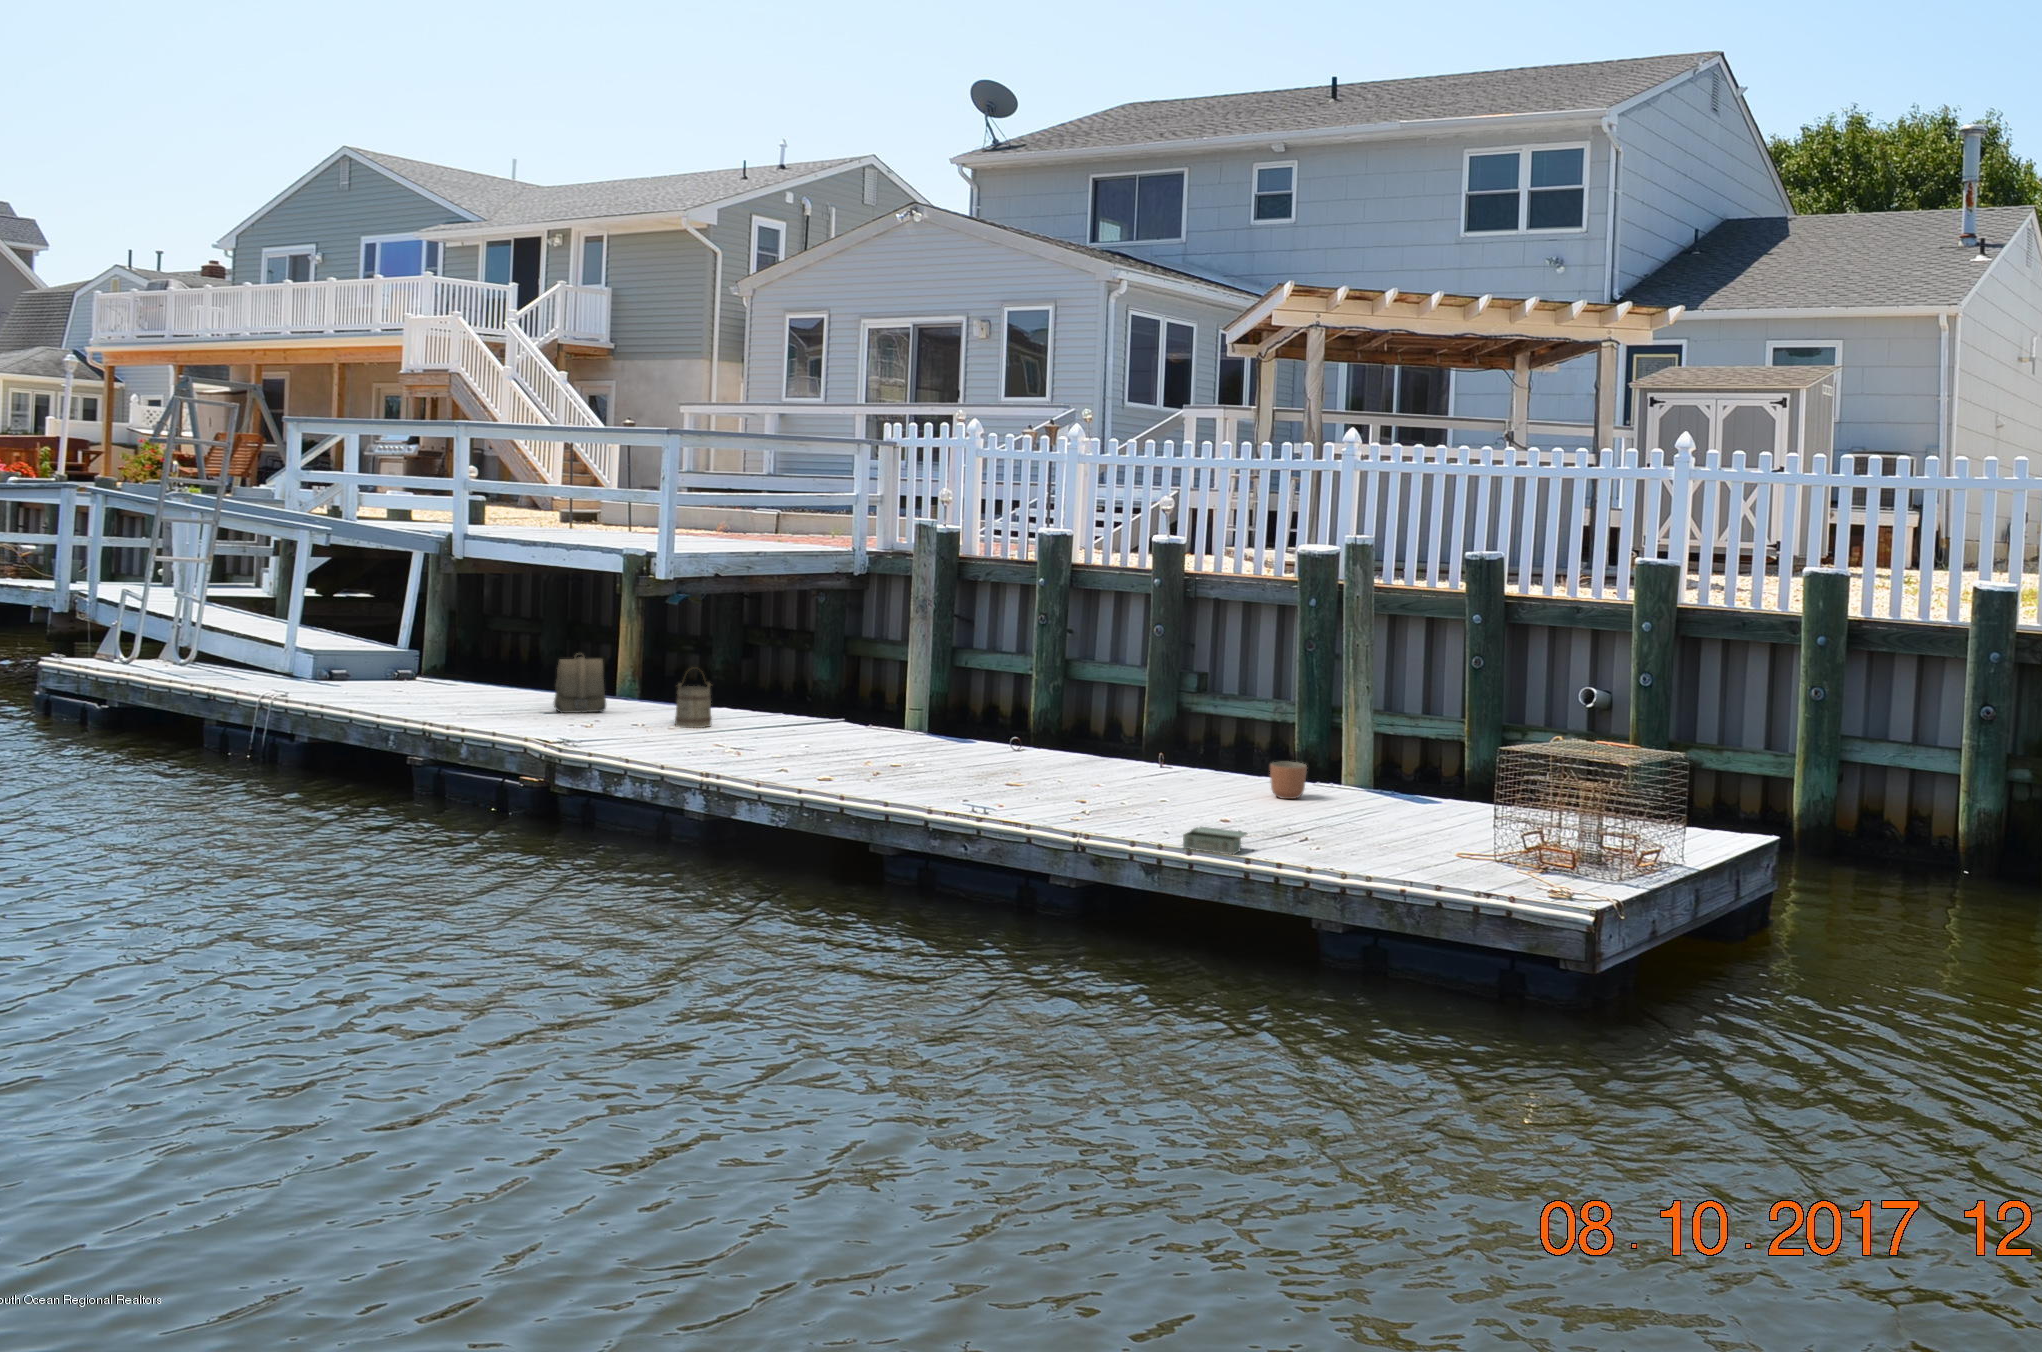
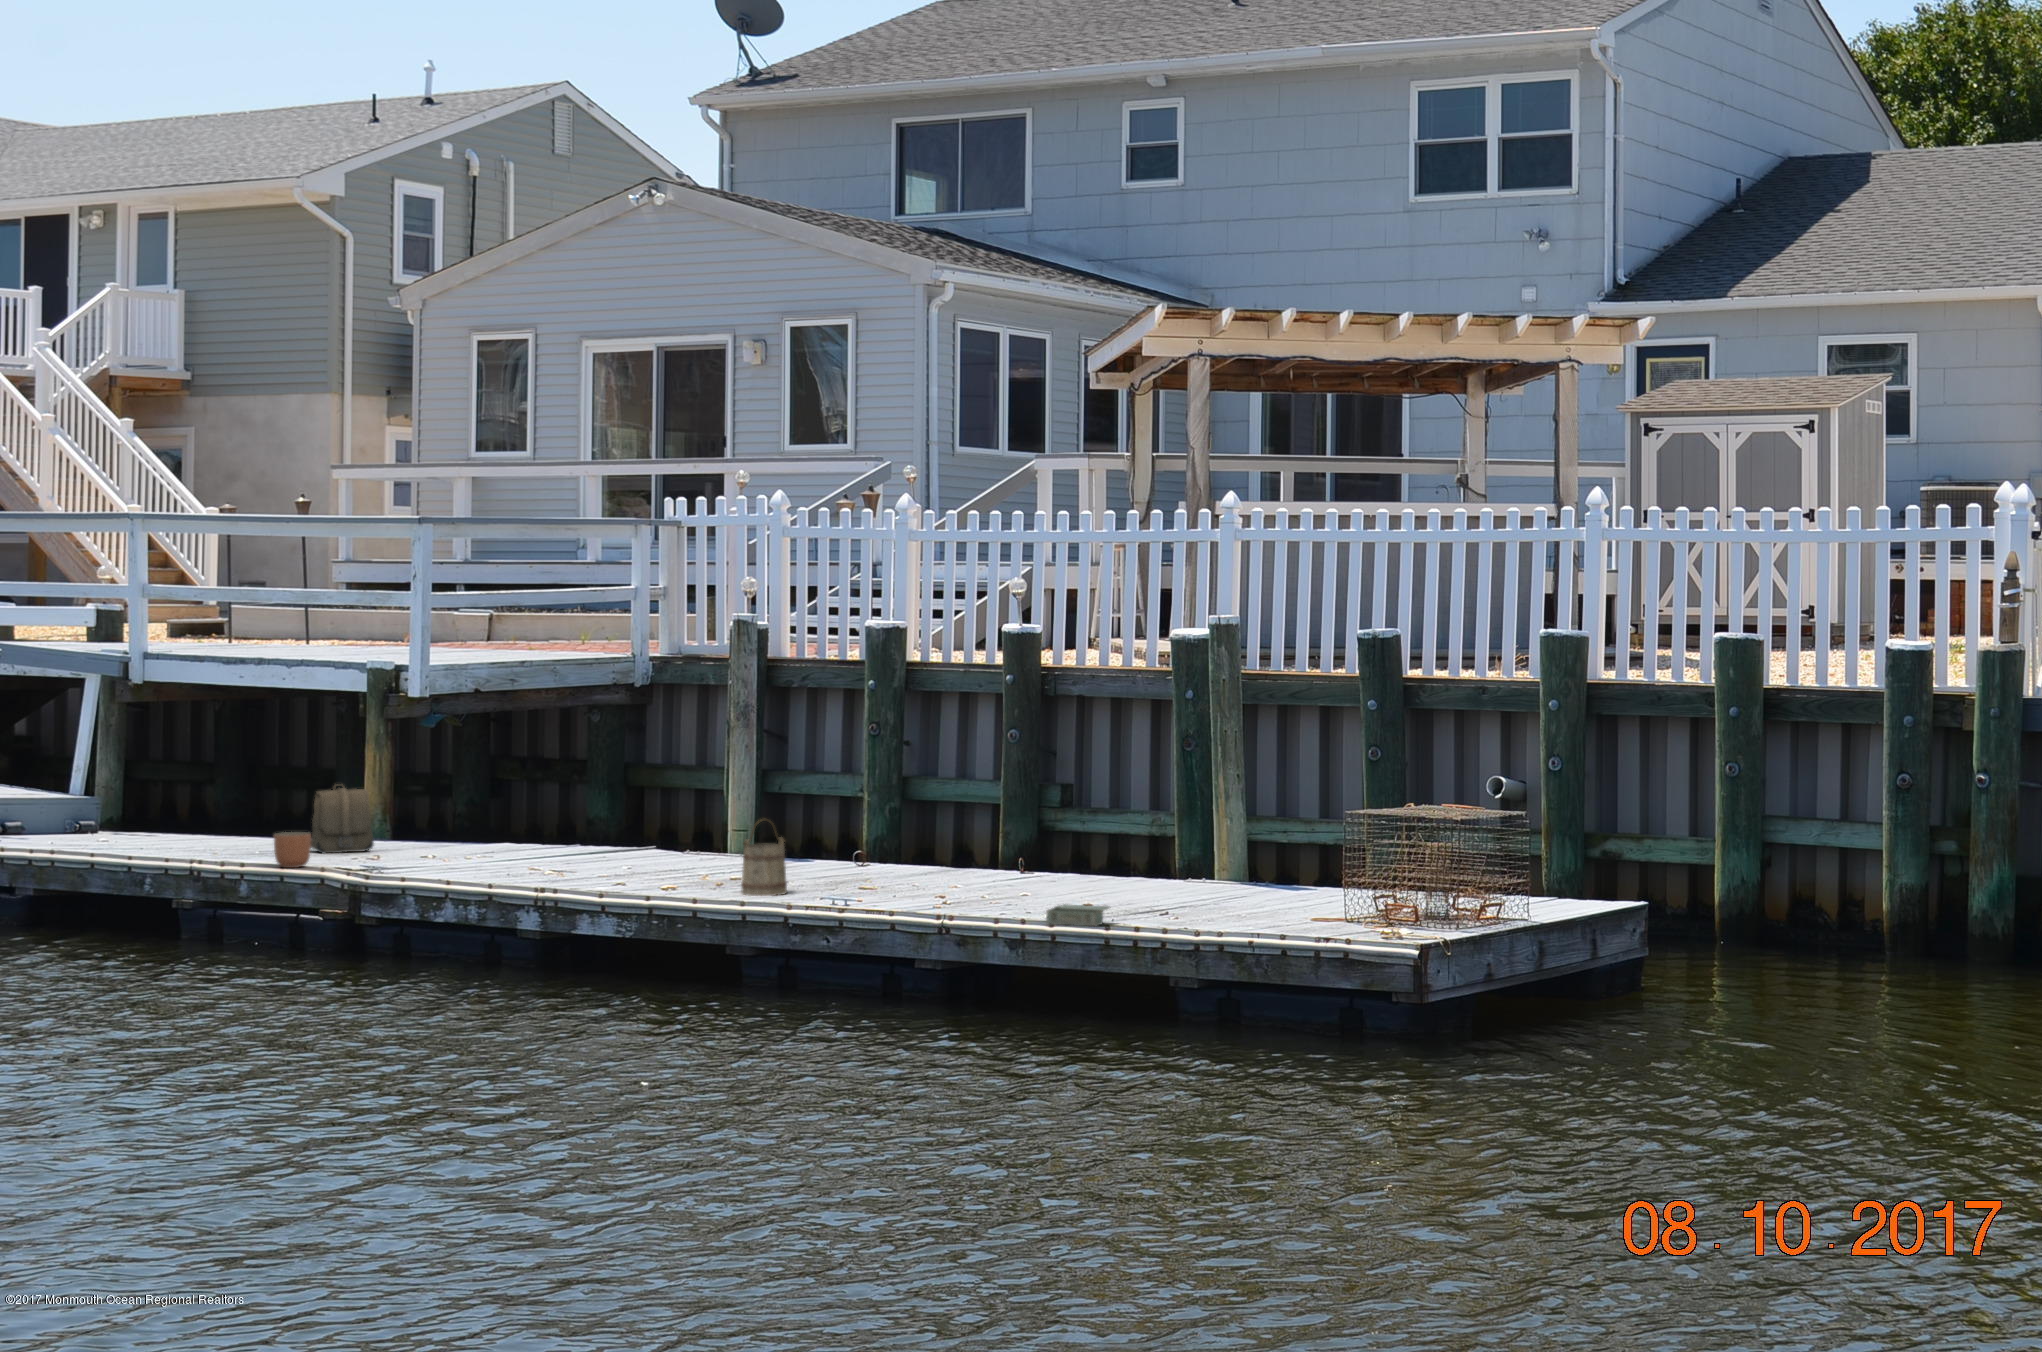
bucket: present [675,670,712,728] -> present [741,818,787,896]
planter: present [1270,762,1307,799] -> present [274,832,311,868]

